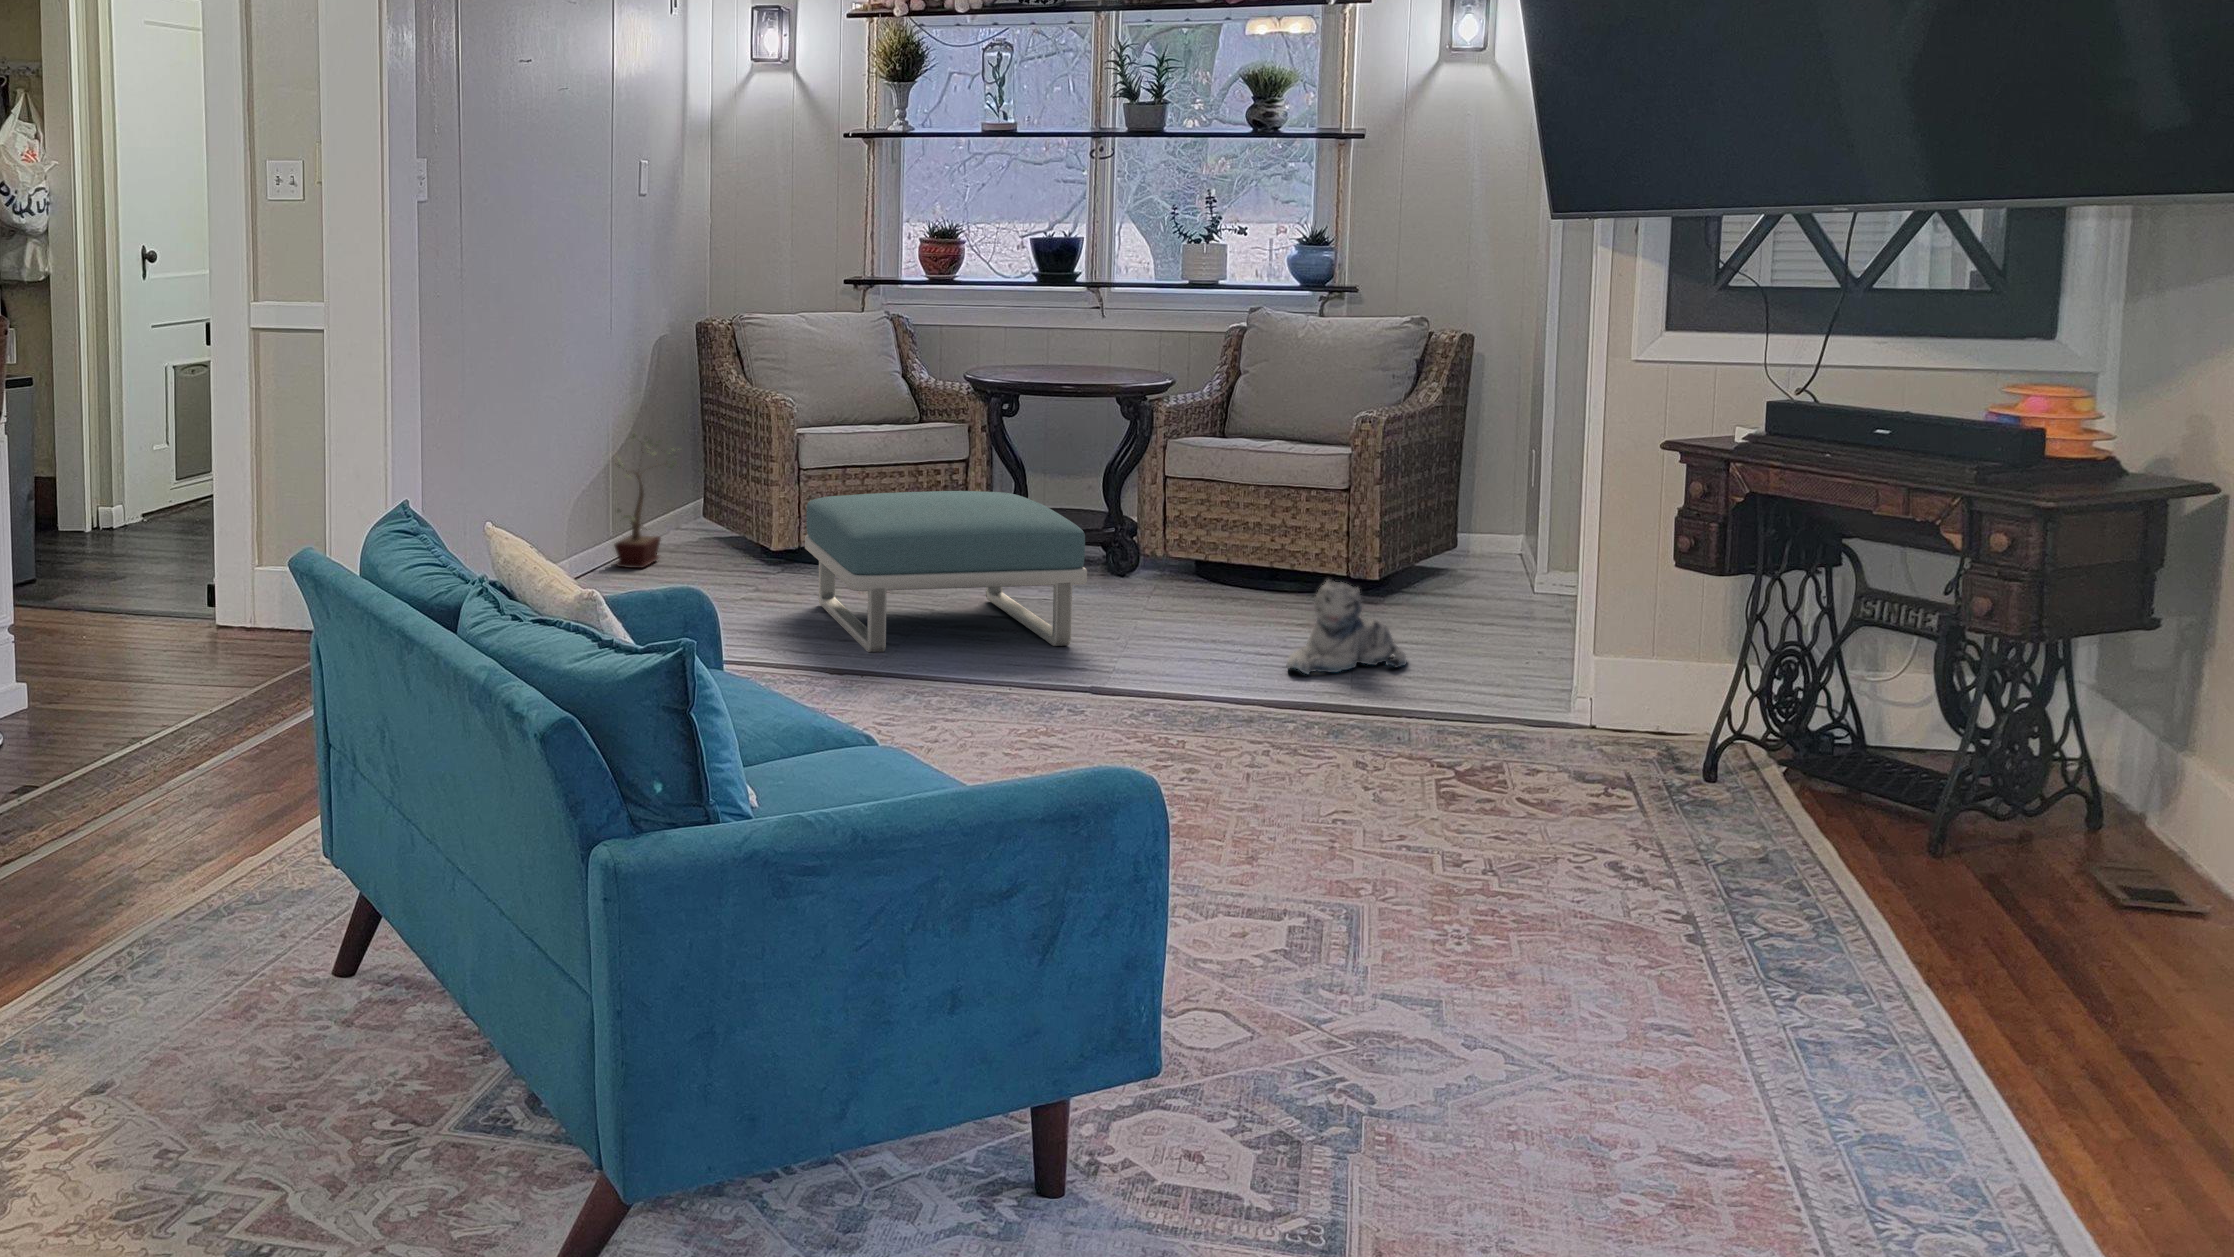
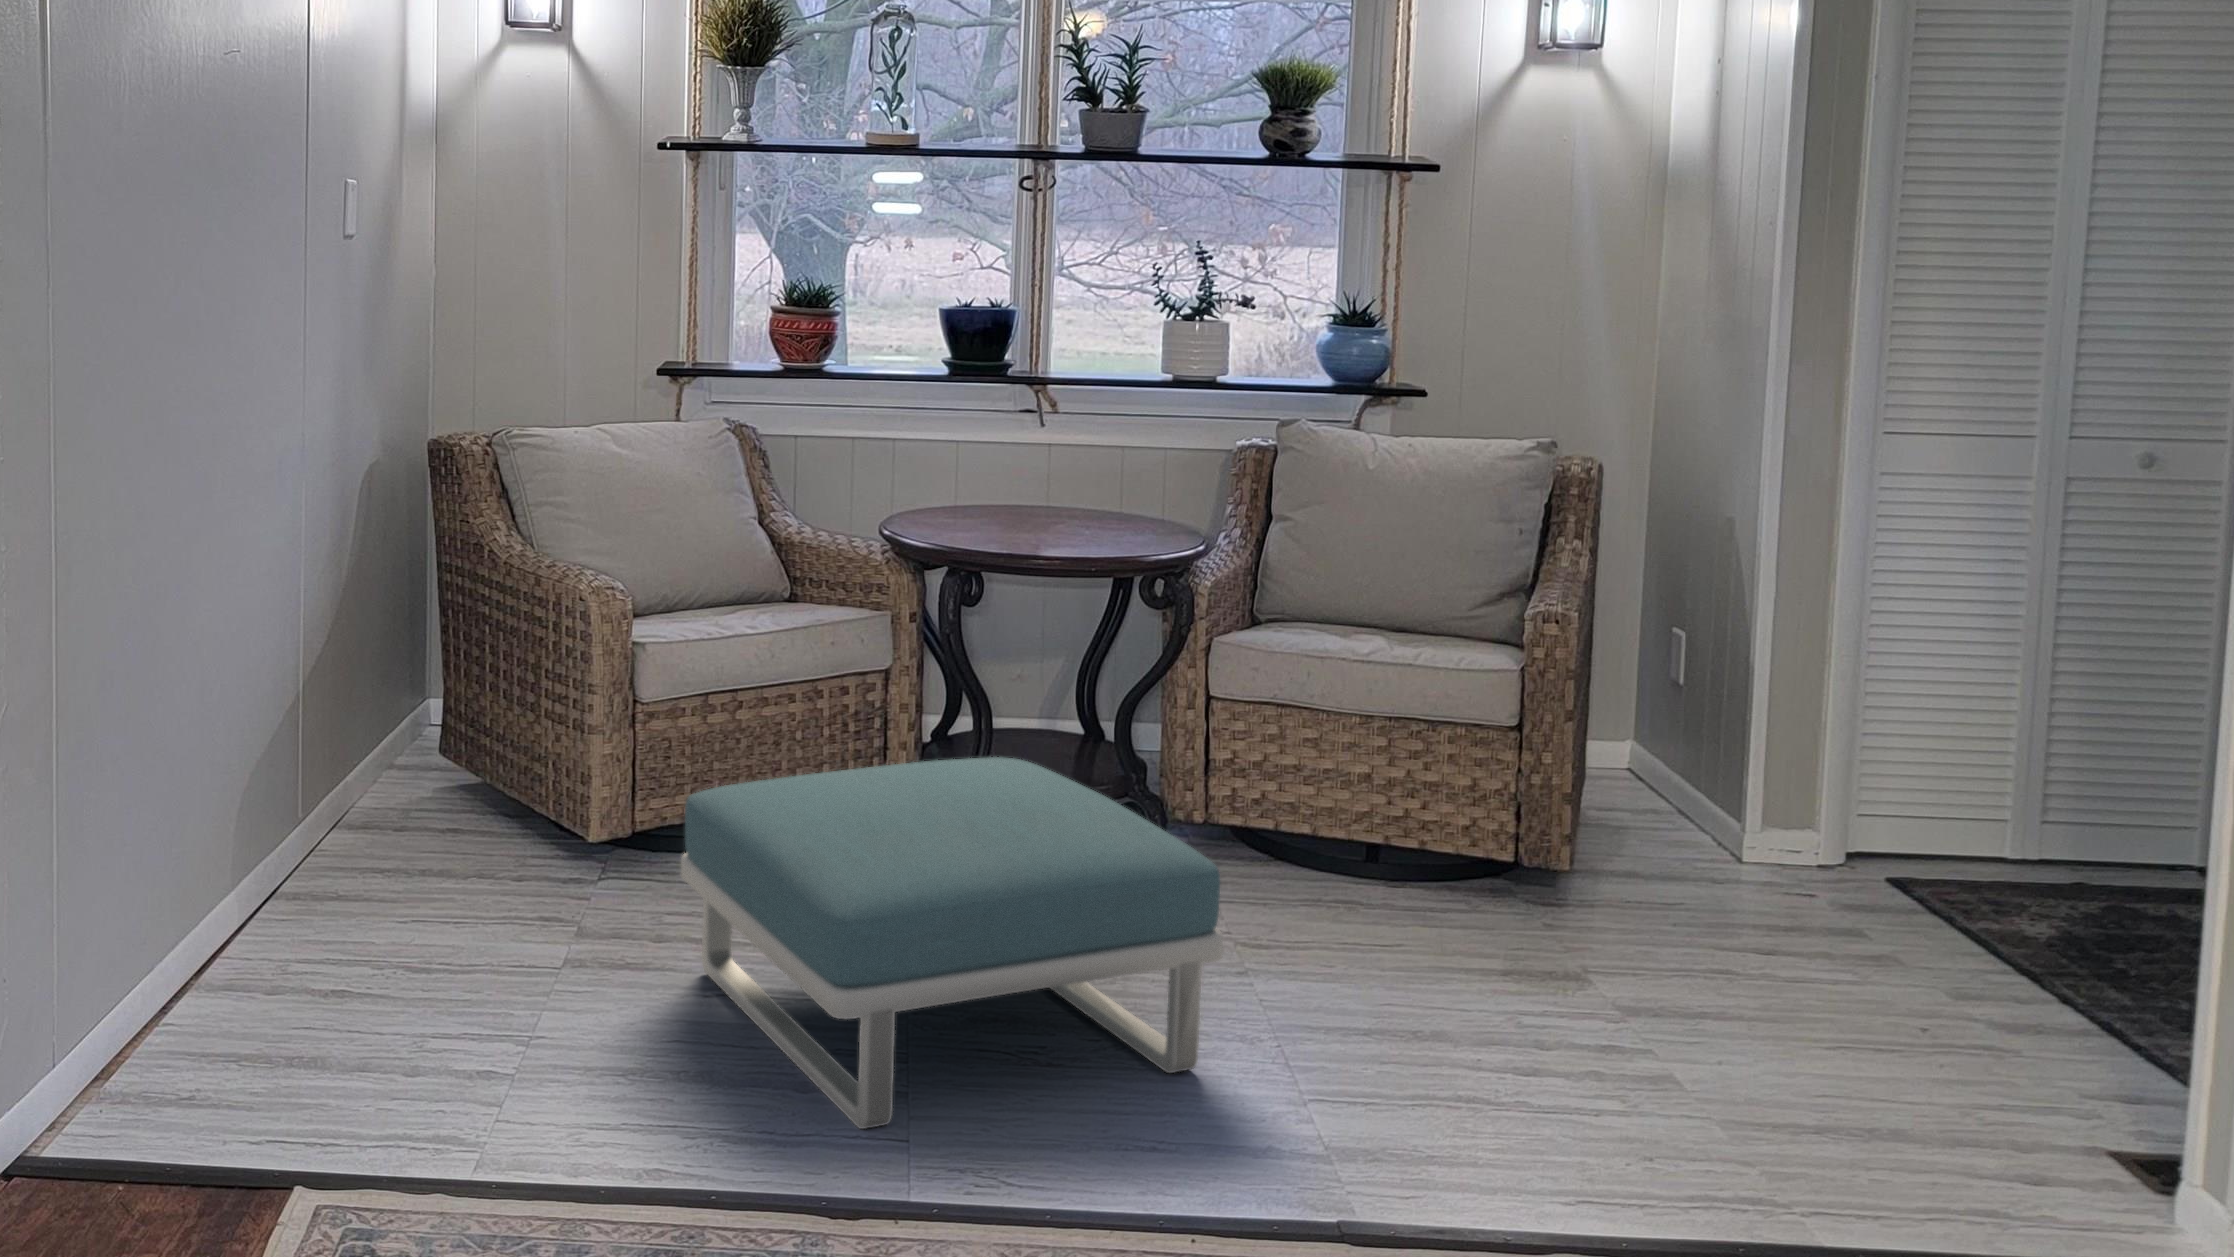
potted plant: present [615,434,676,568] -> none [309,632,420,882]
plush toy: present [1287,580,1406,674] -> none [1585,945,1762,1133]

